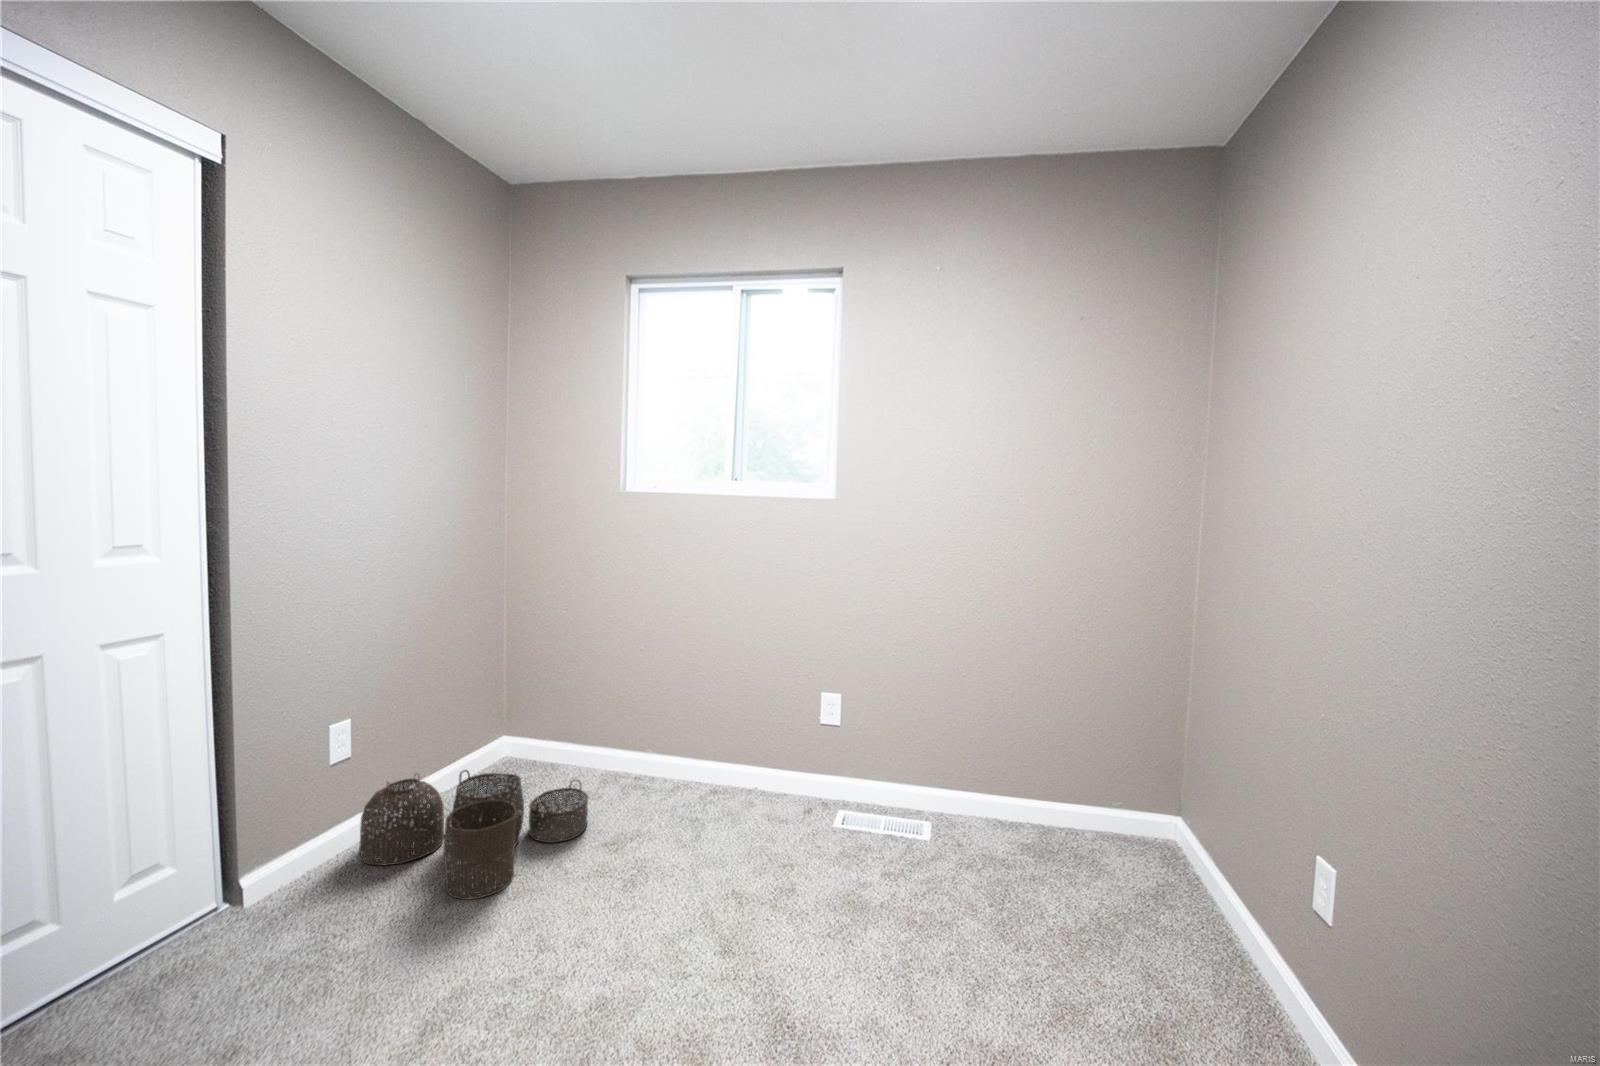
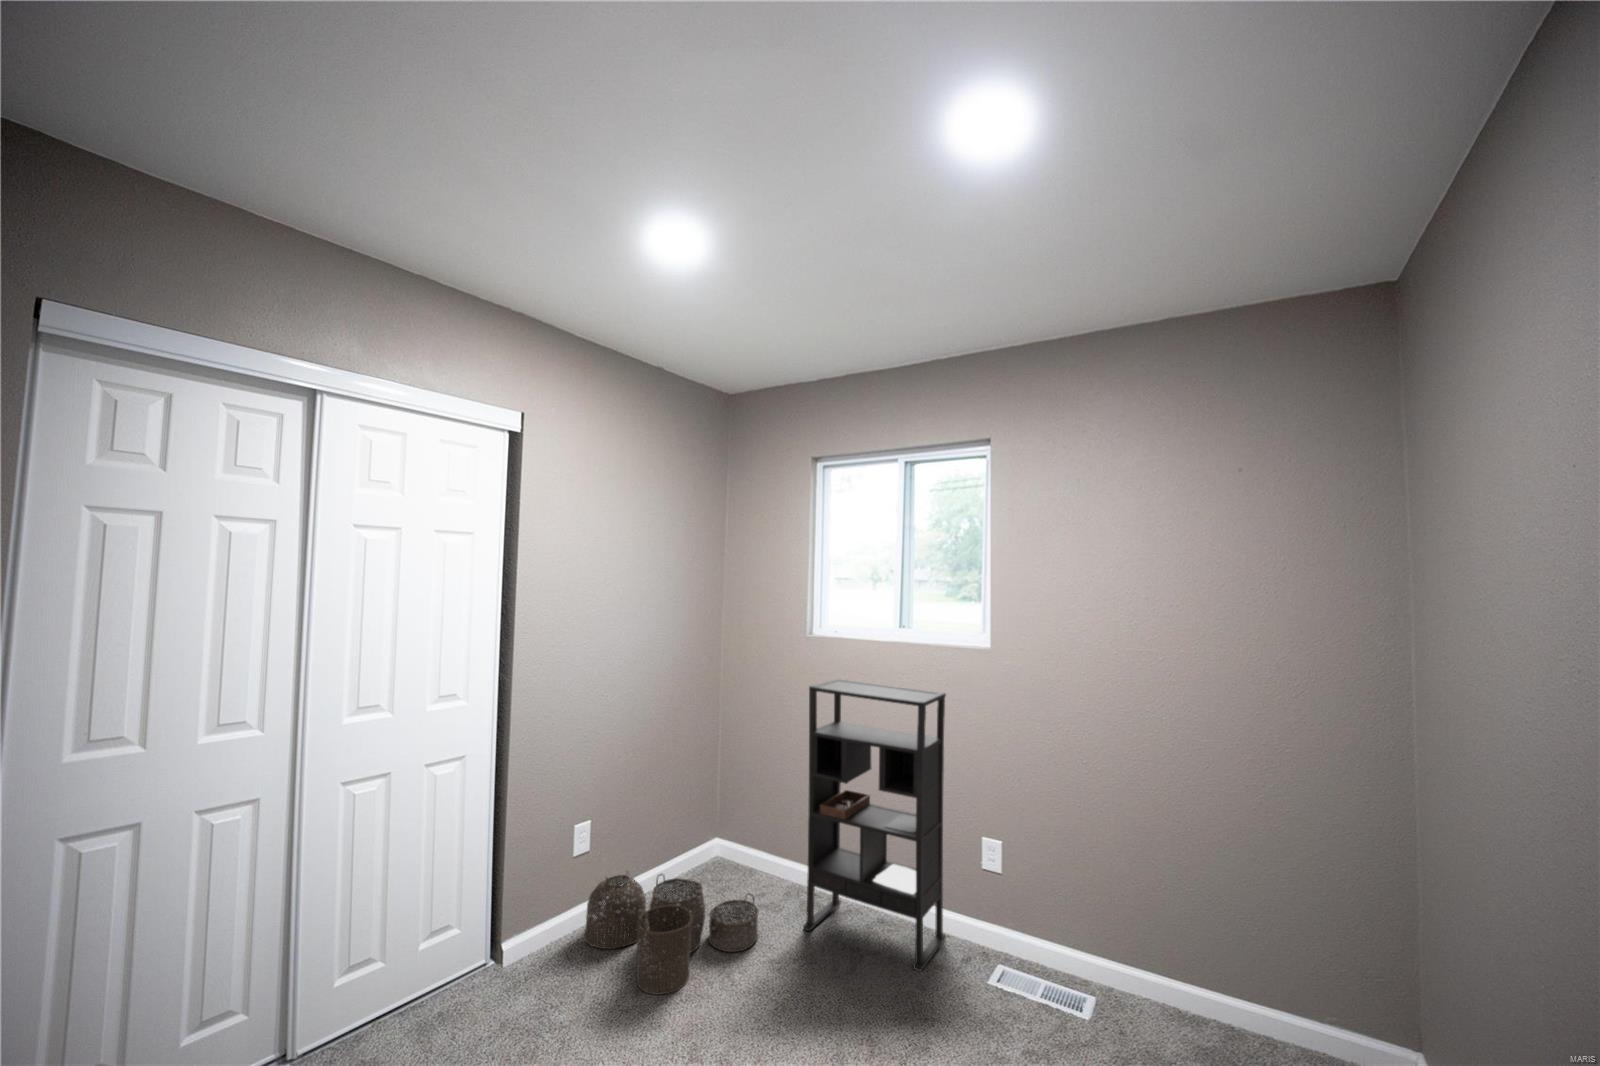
bookshelf: none [637,544,796,827] -> present [803,679,946,971]

